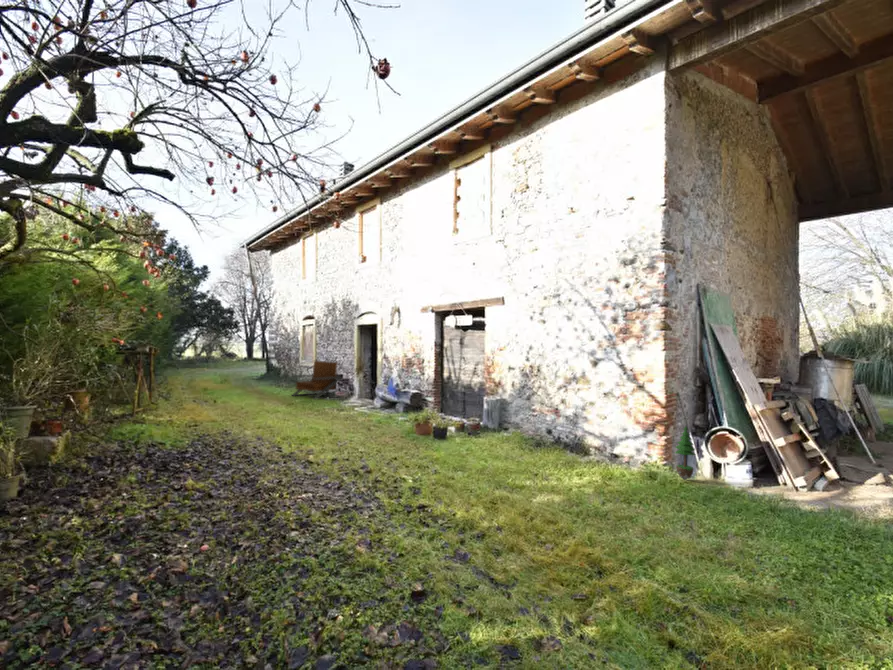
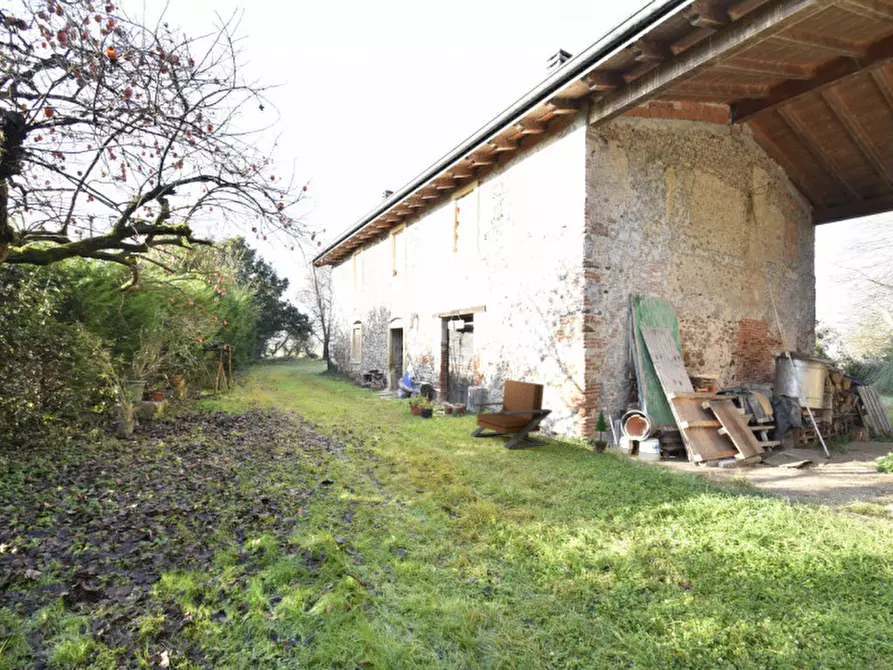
lounge chair: present [293,361,341,399] -> present [471,380,552,449]

